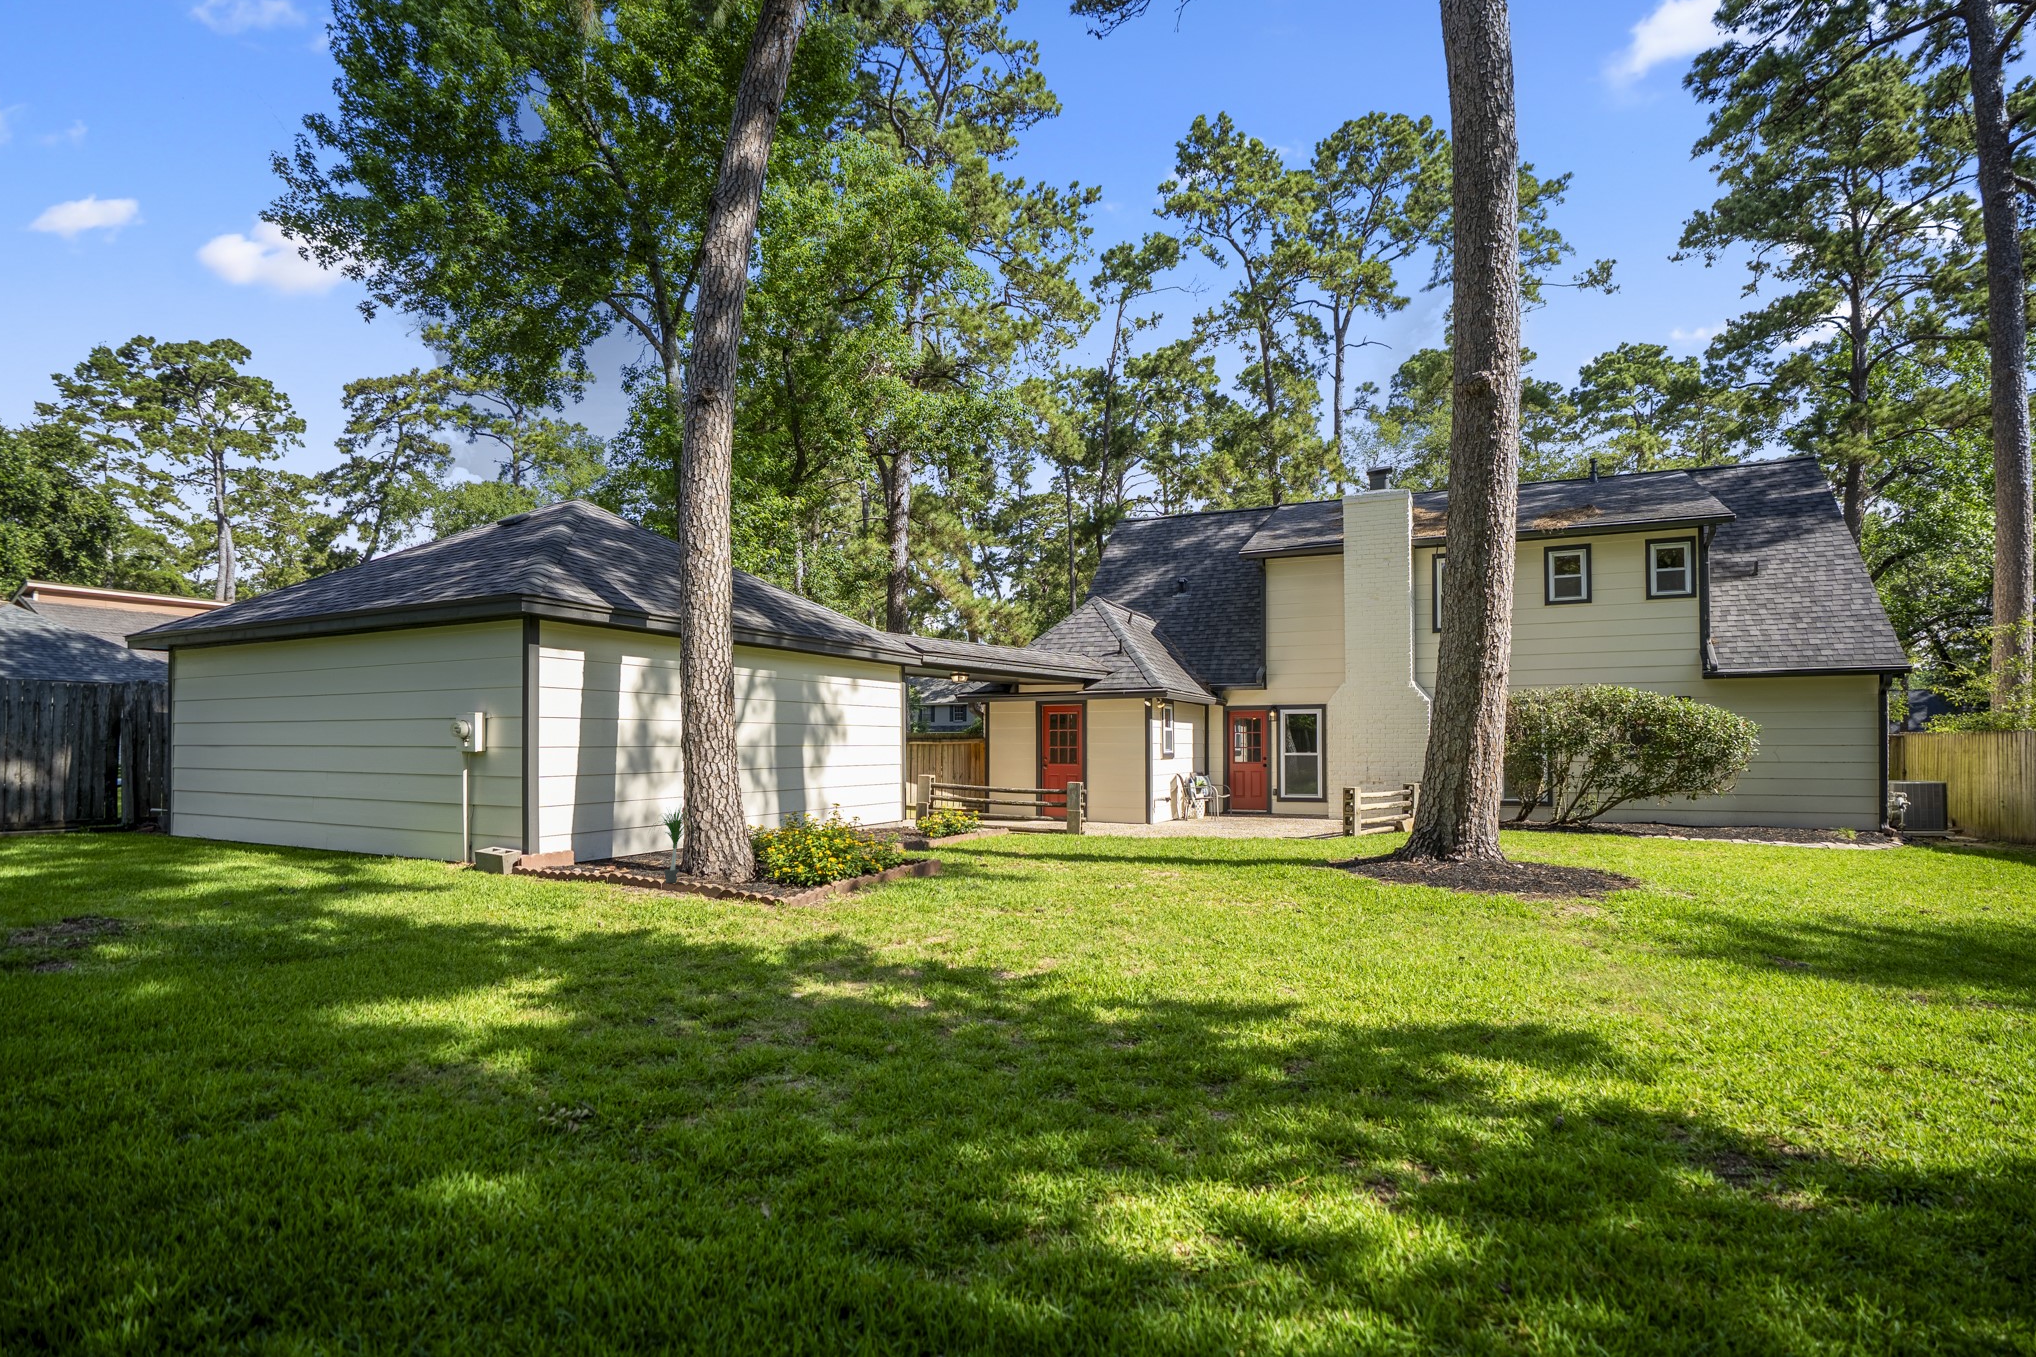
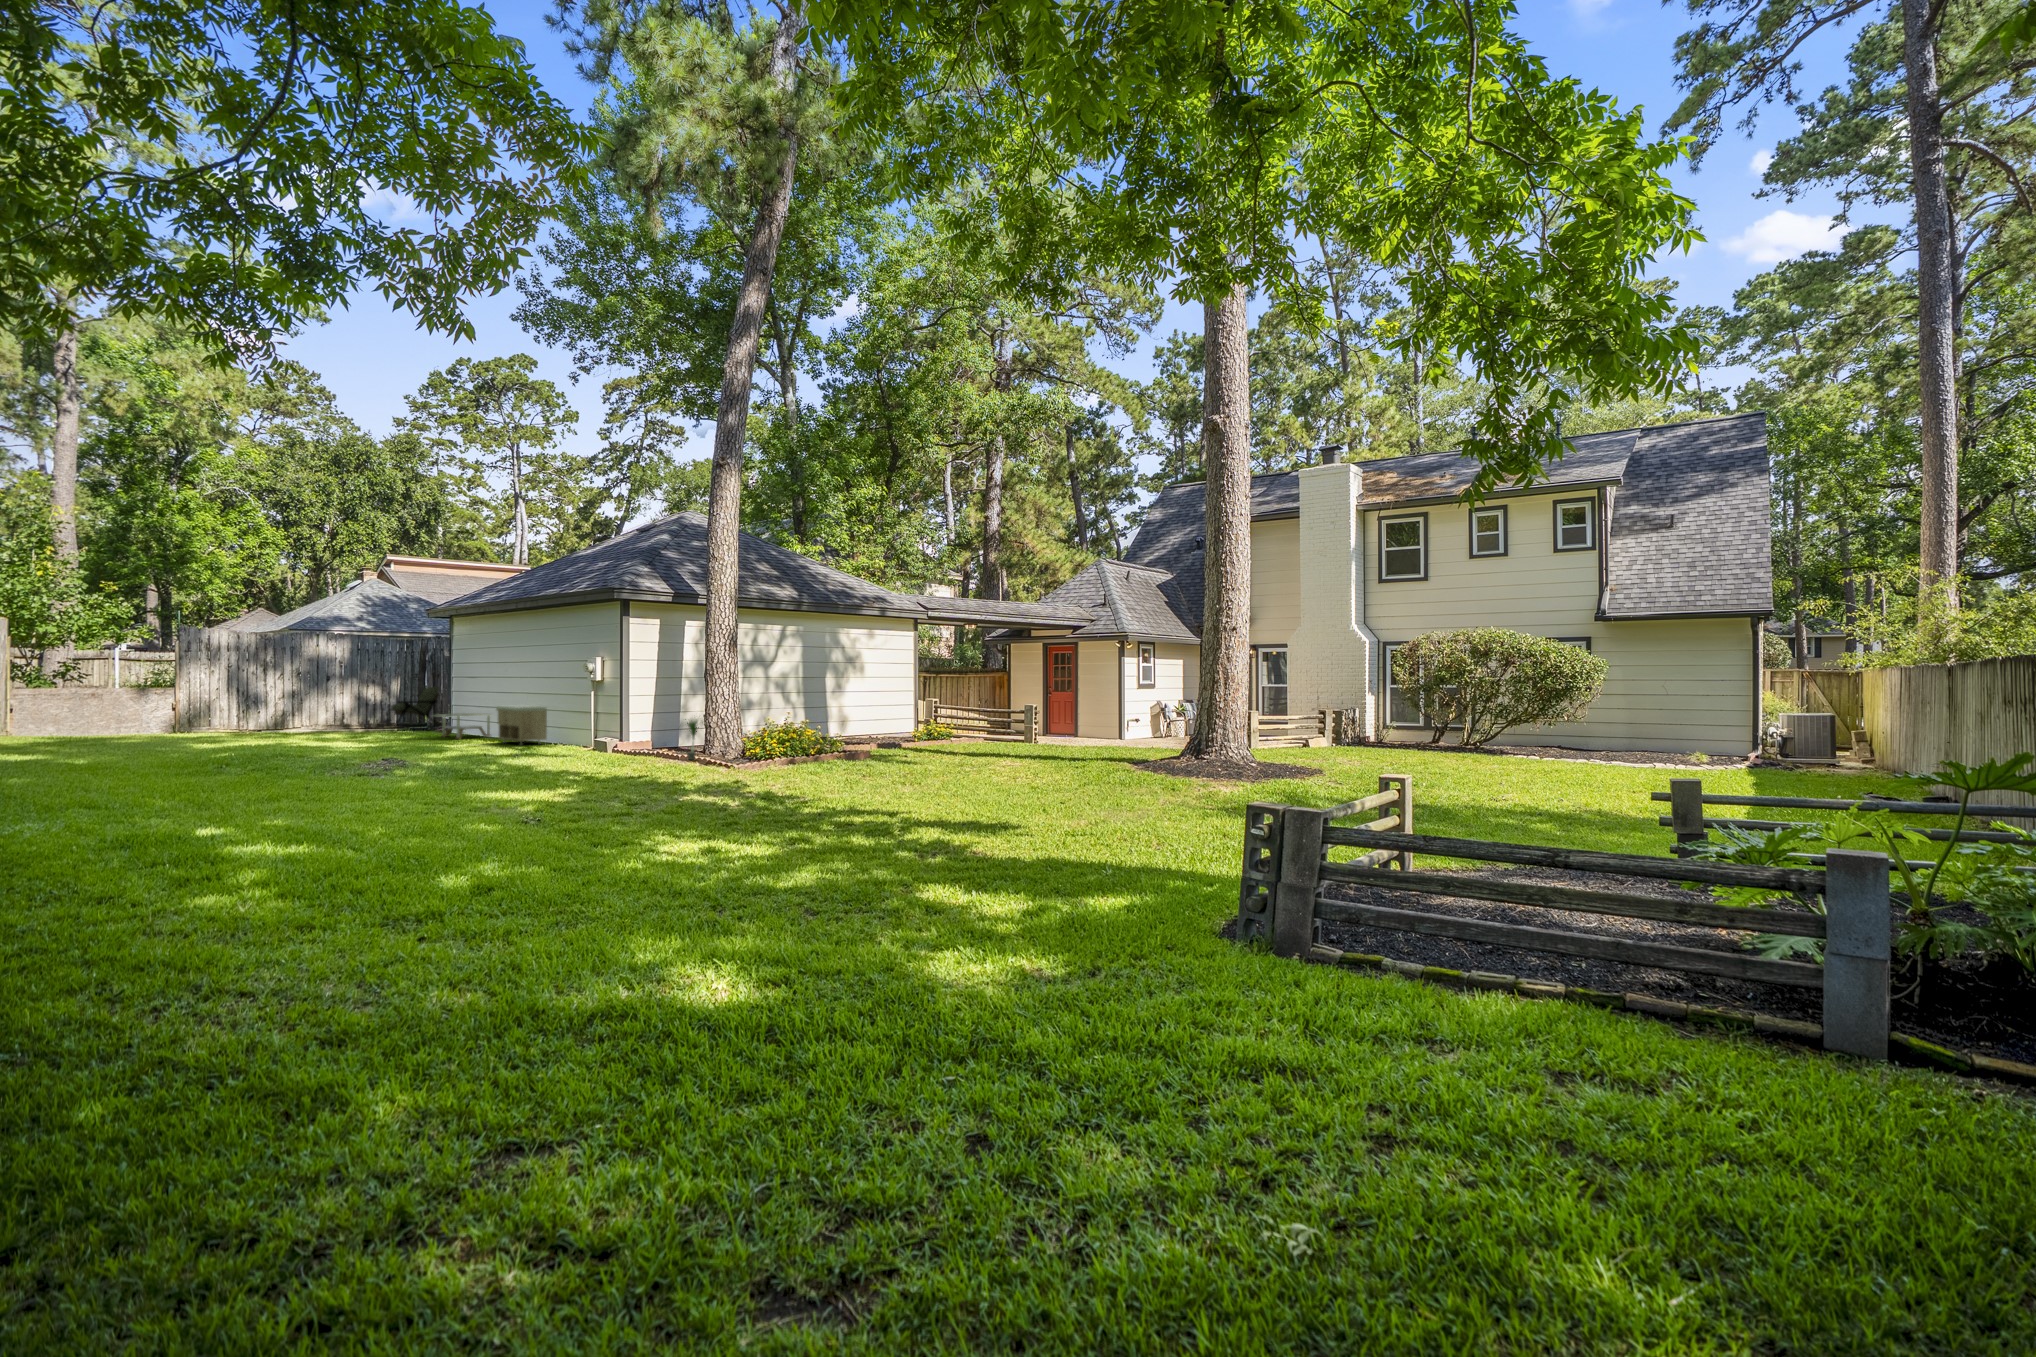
armchair: none [22,767,131,834] -> present [387,687,439,725]
storage bench: none [268,795,366,863] -> present [496,705,547,744]
round table: none [132,810,254,855] -> present [436,713,491,739]

